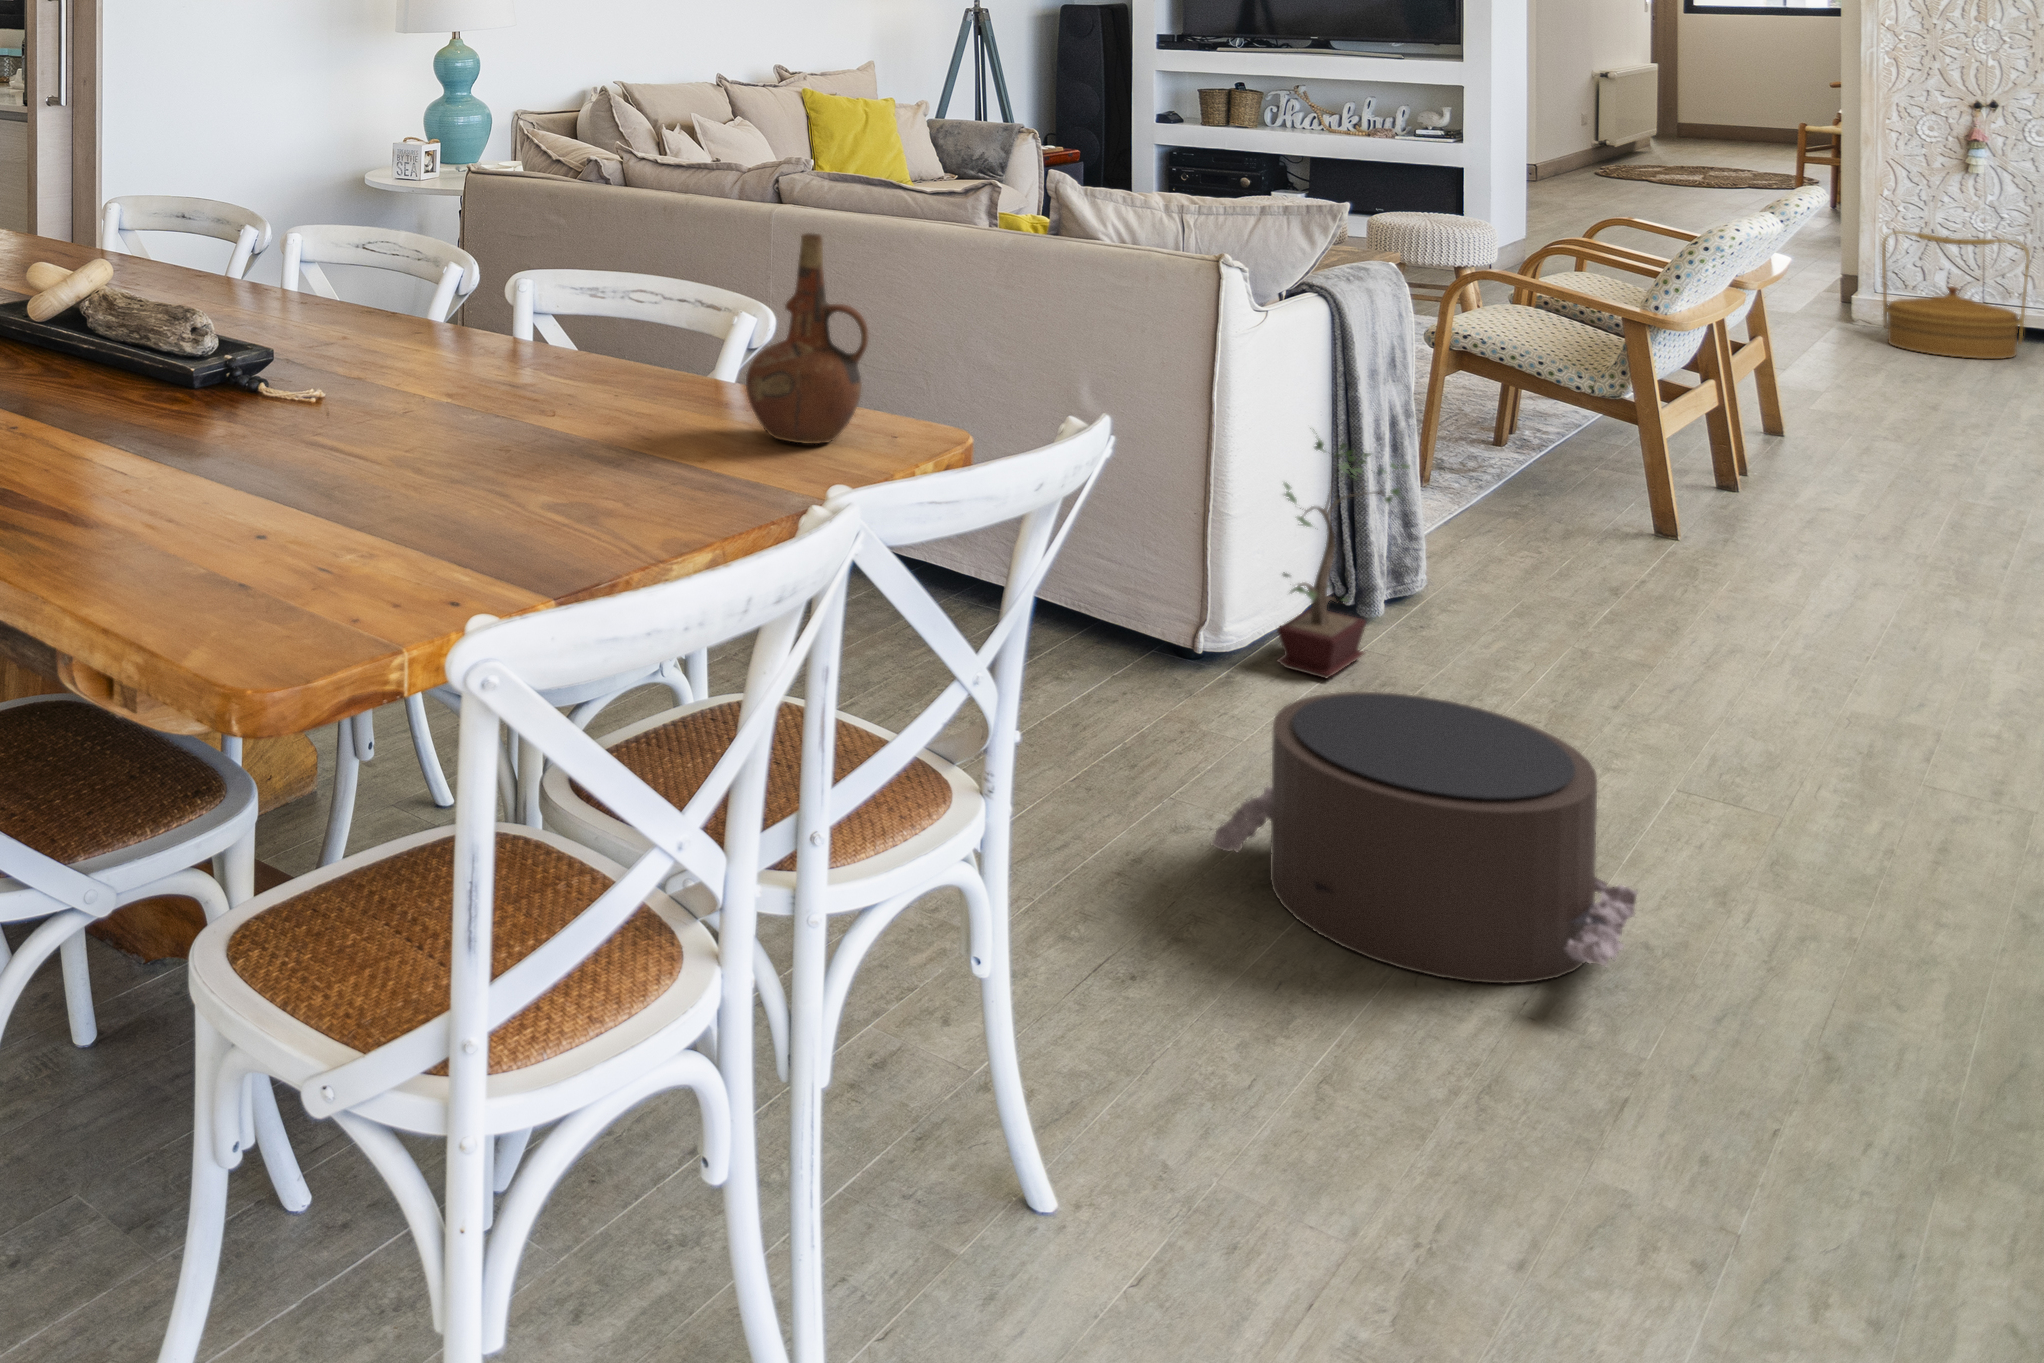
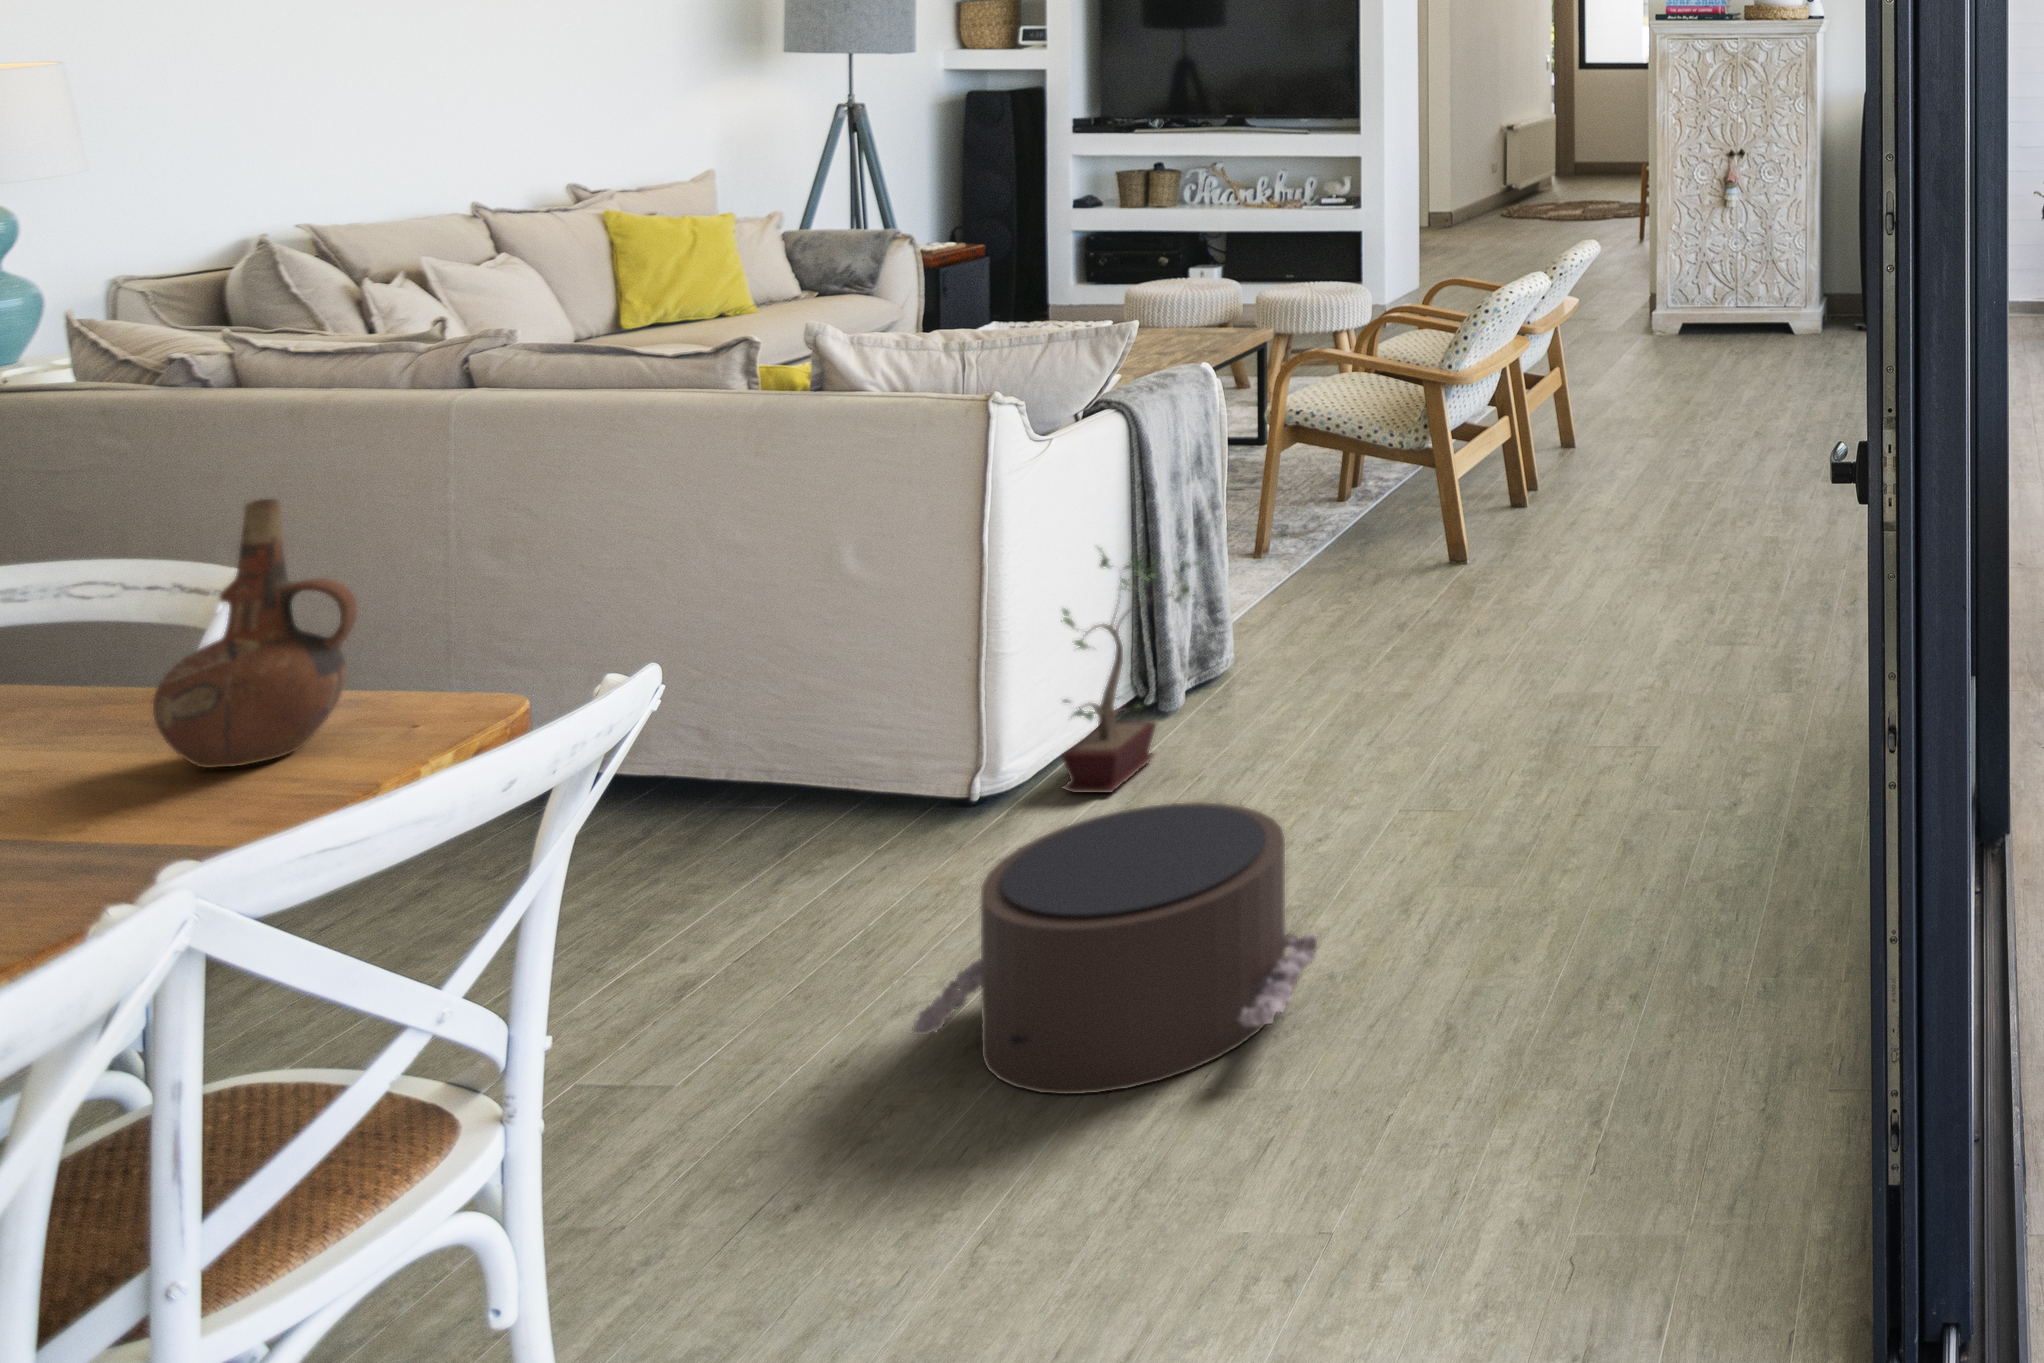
woven basket: present [1882,231,2030,359] -> none [1669,258,1761,355]

